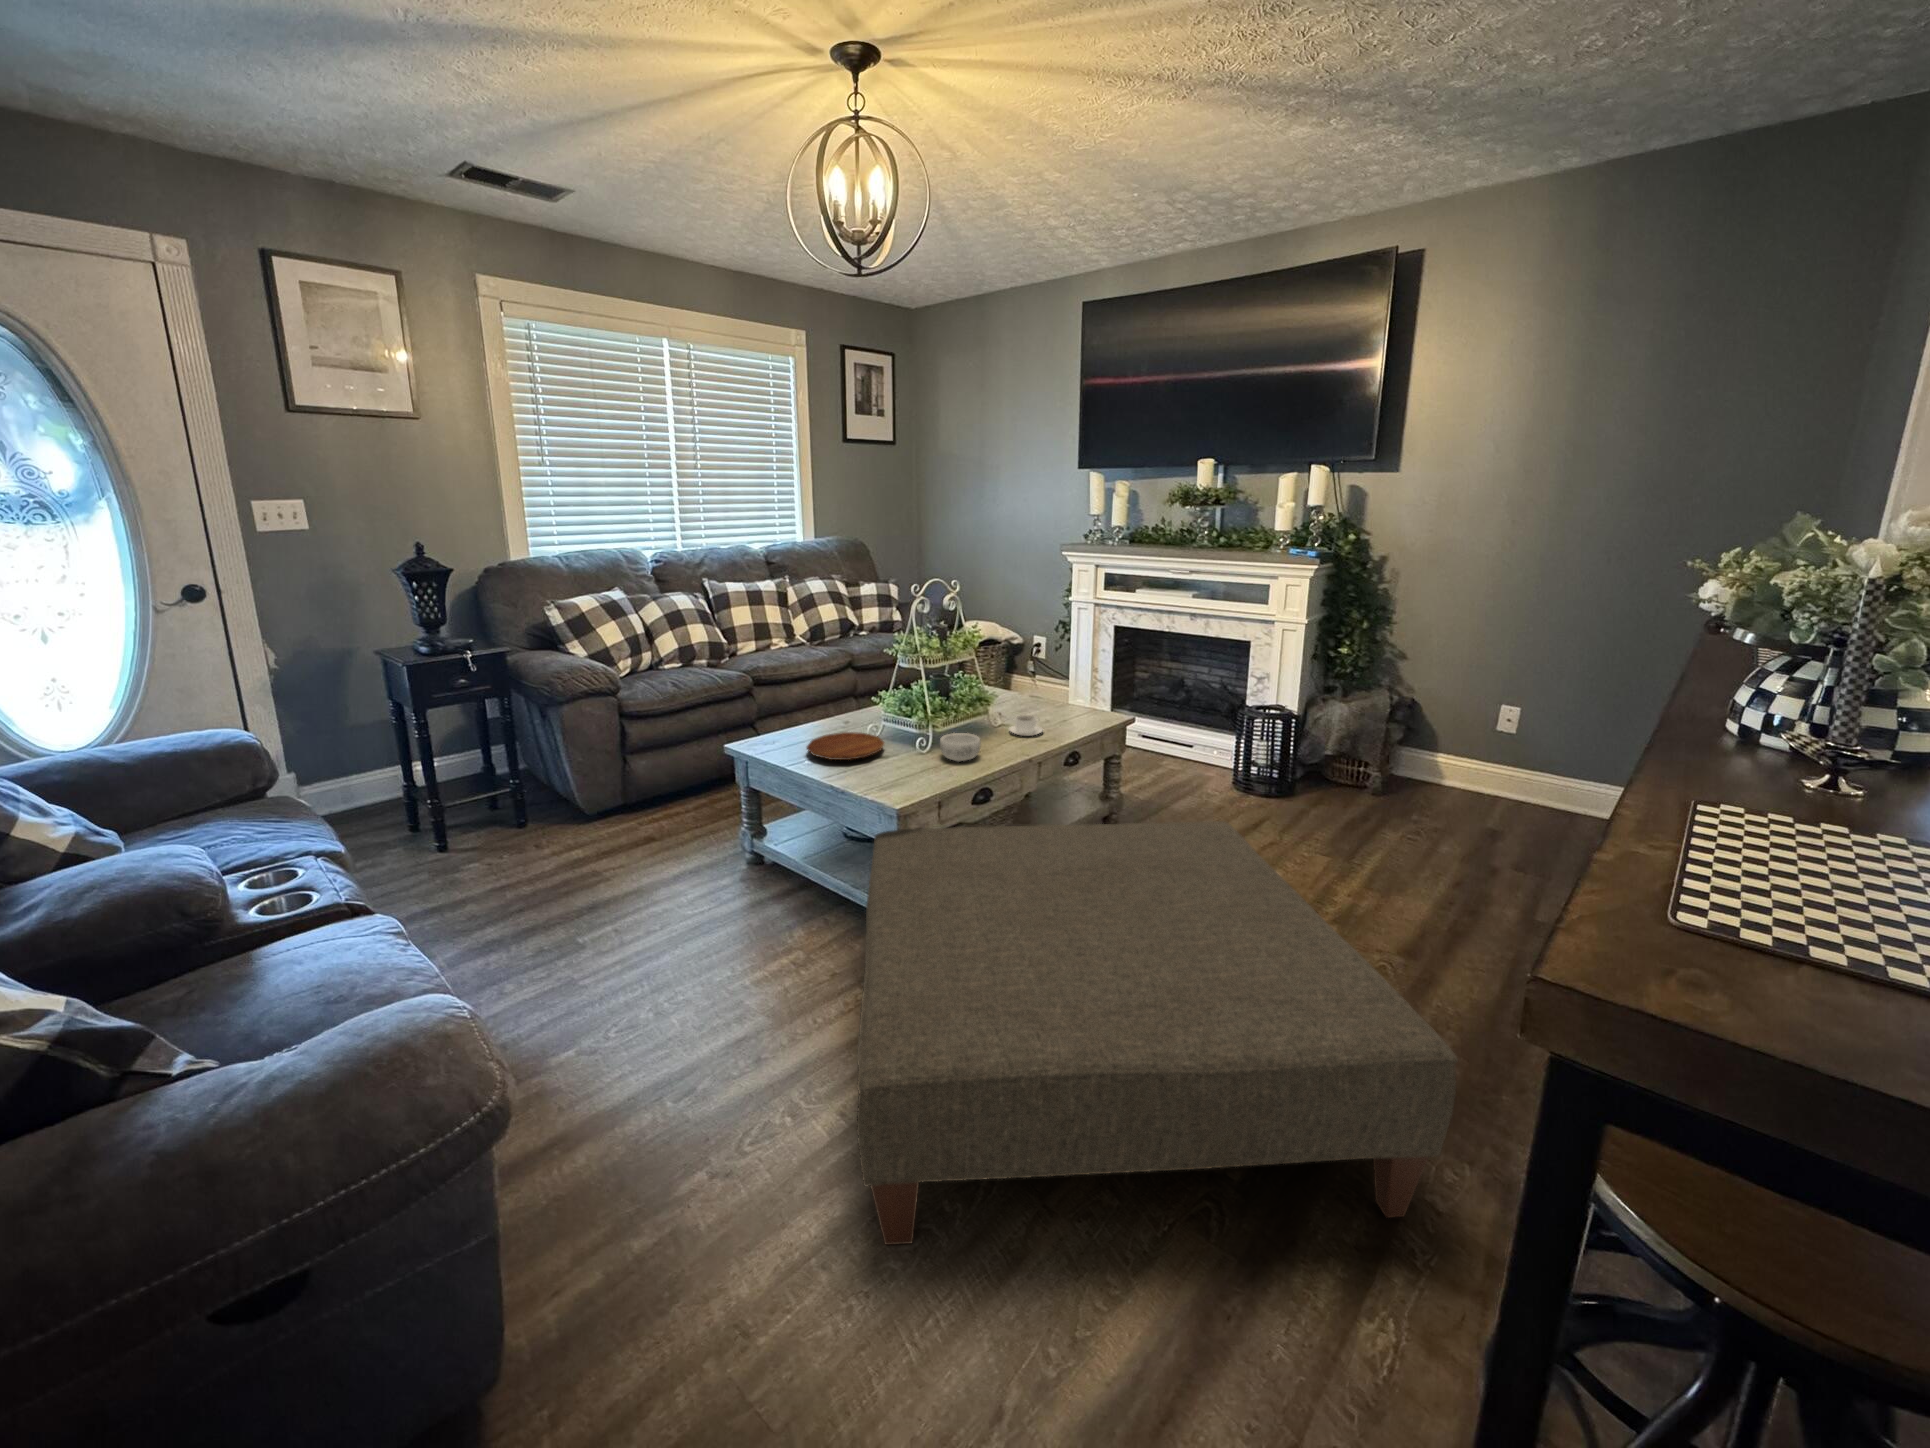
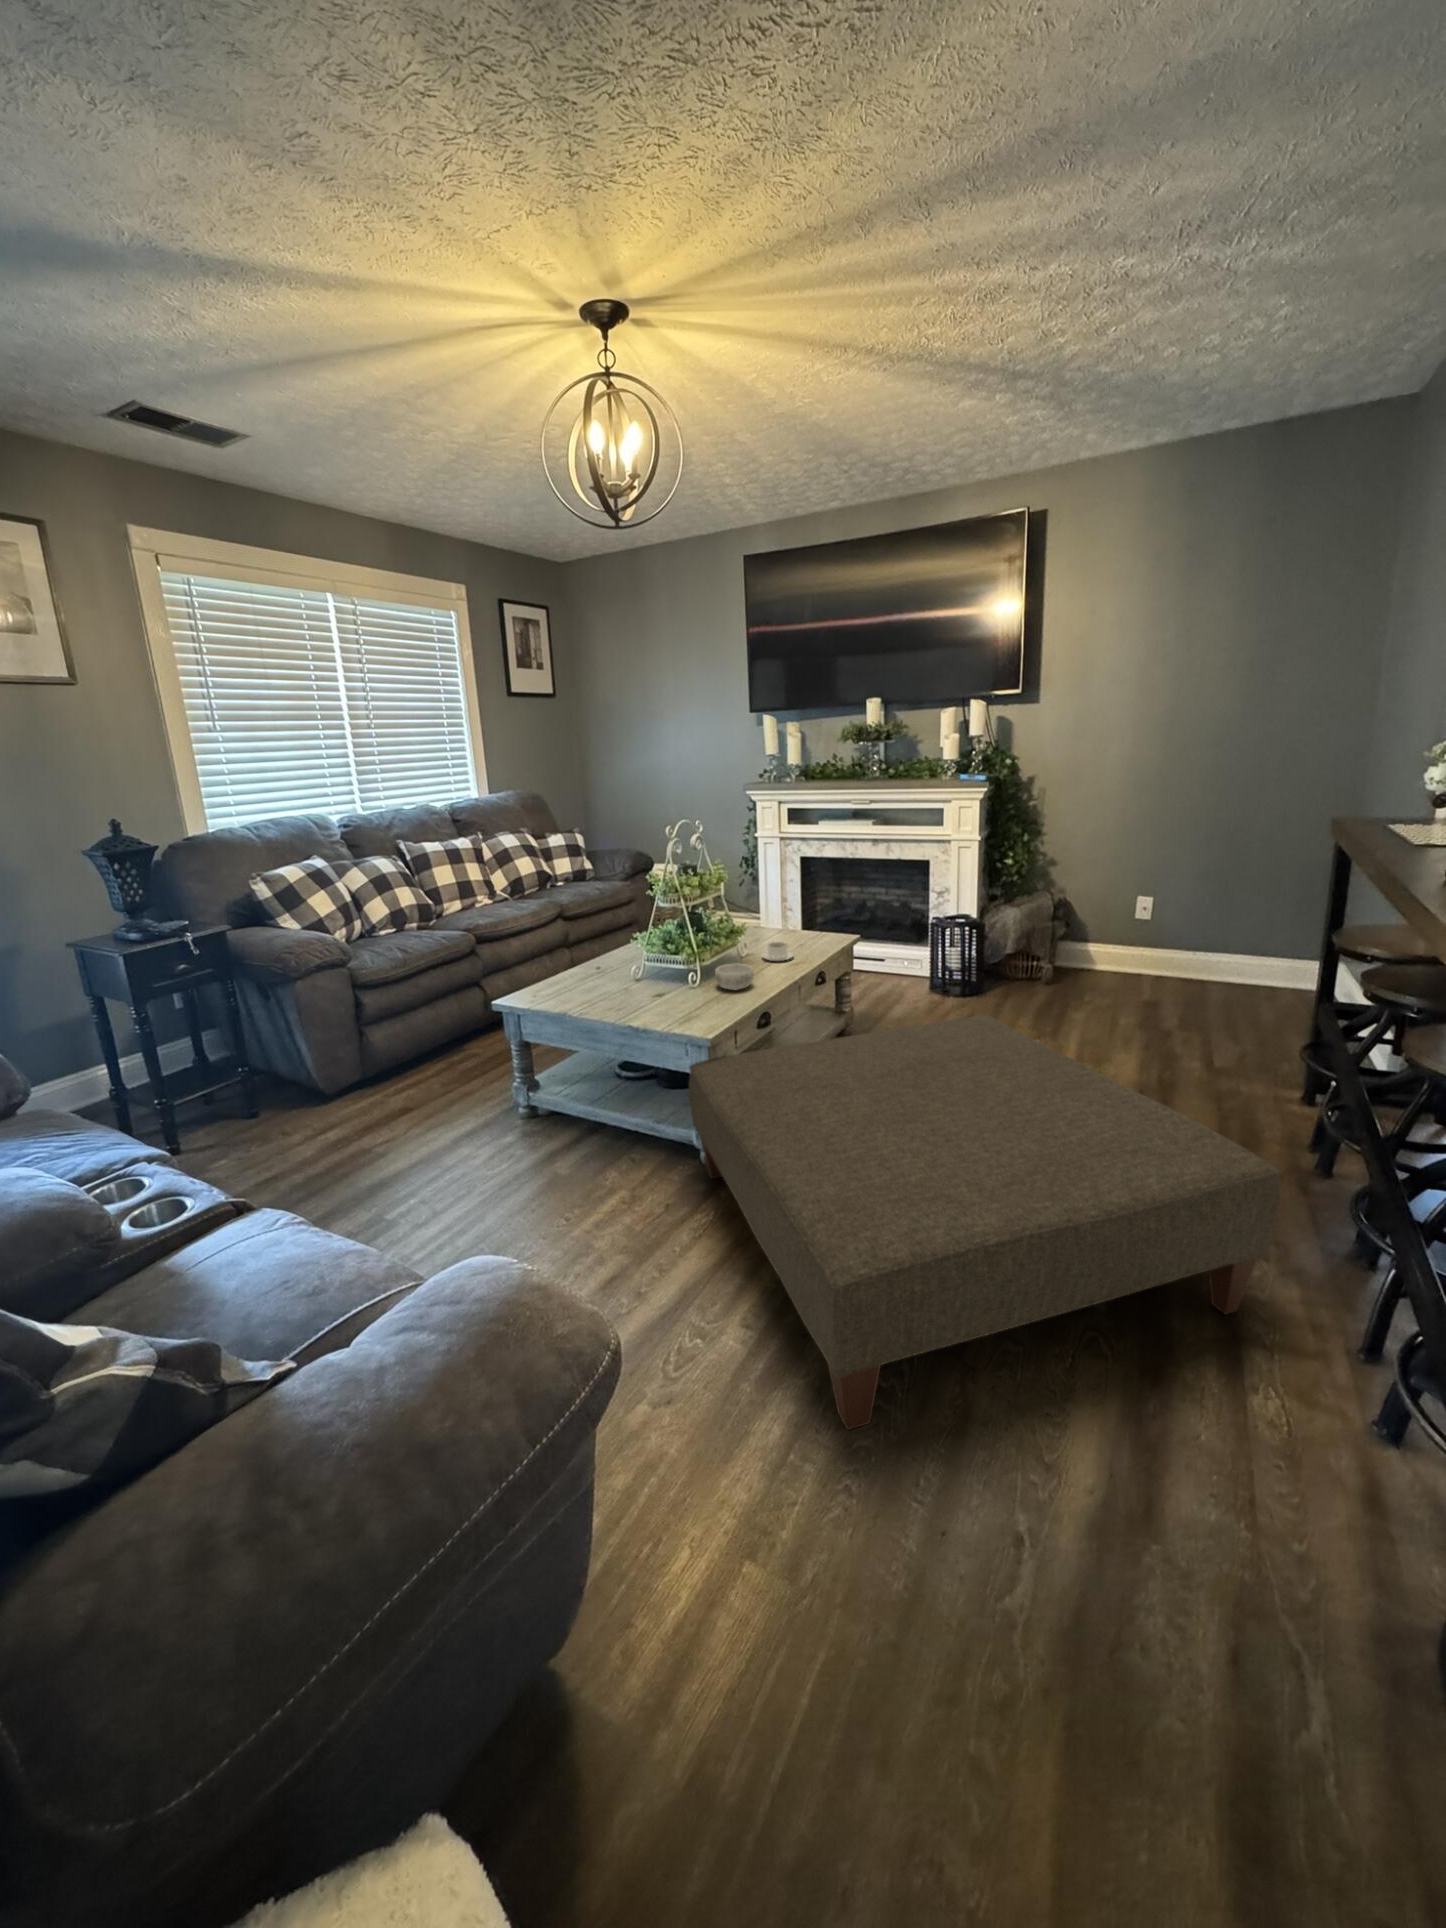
tray: present [807,732,884,760] -> none [586,974,660,1002]

